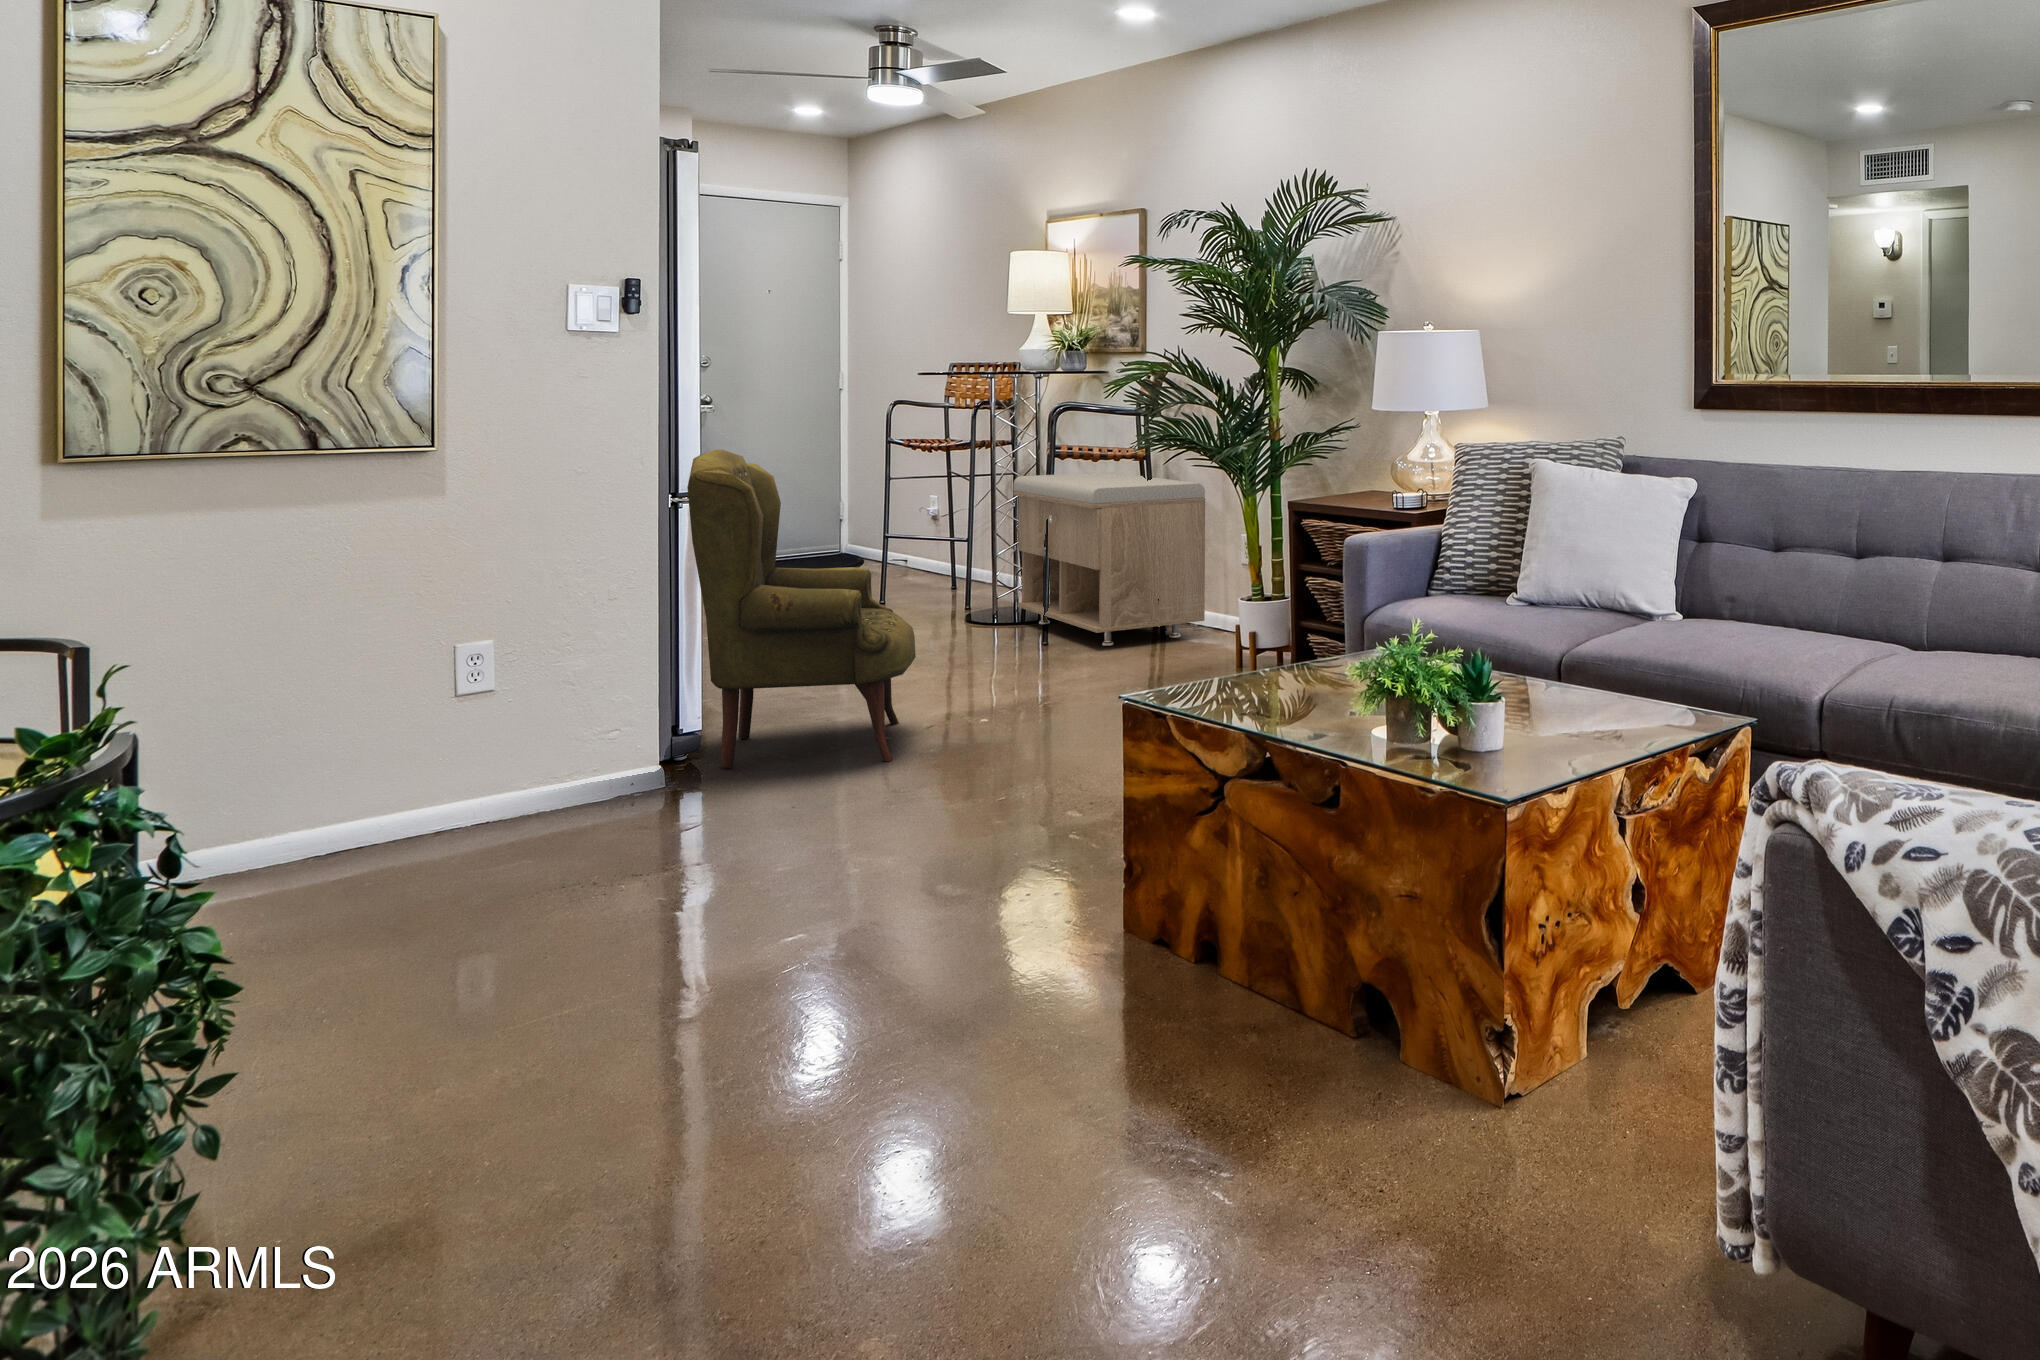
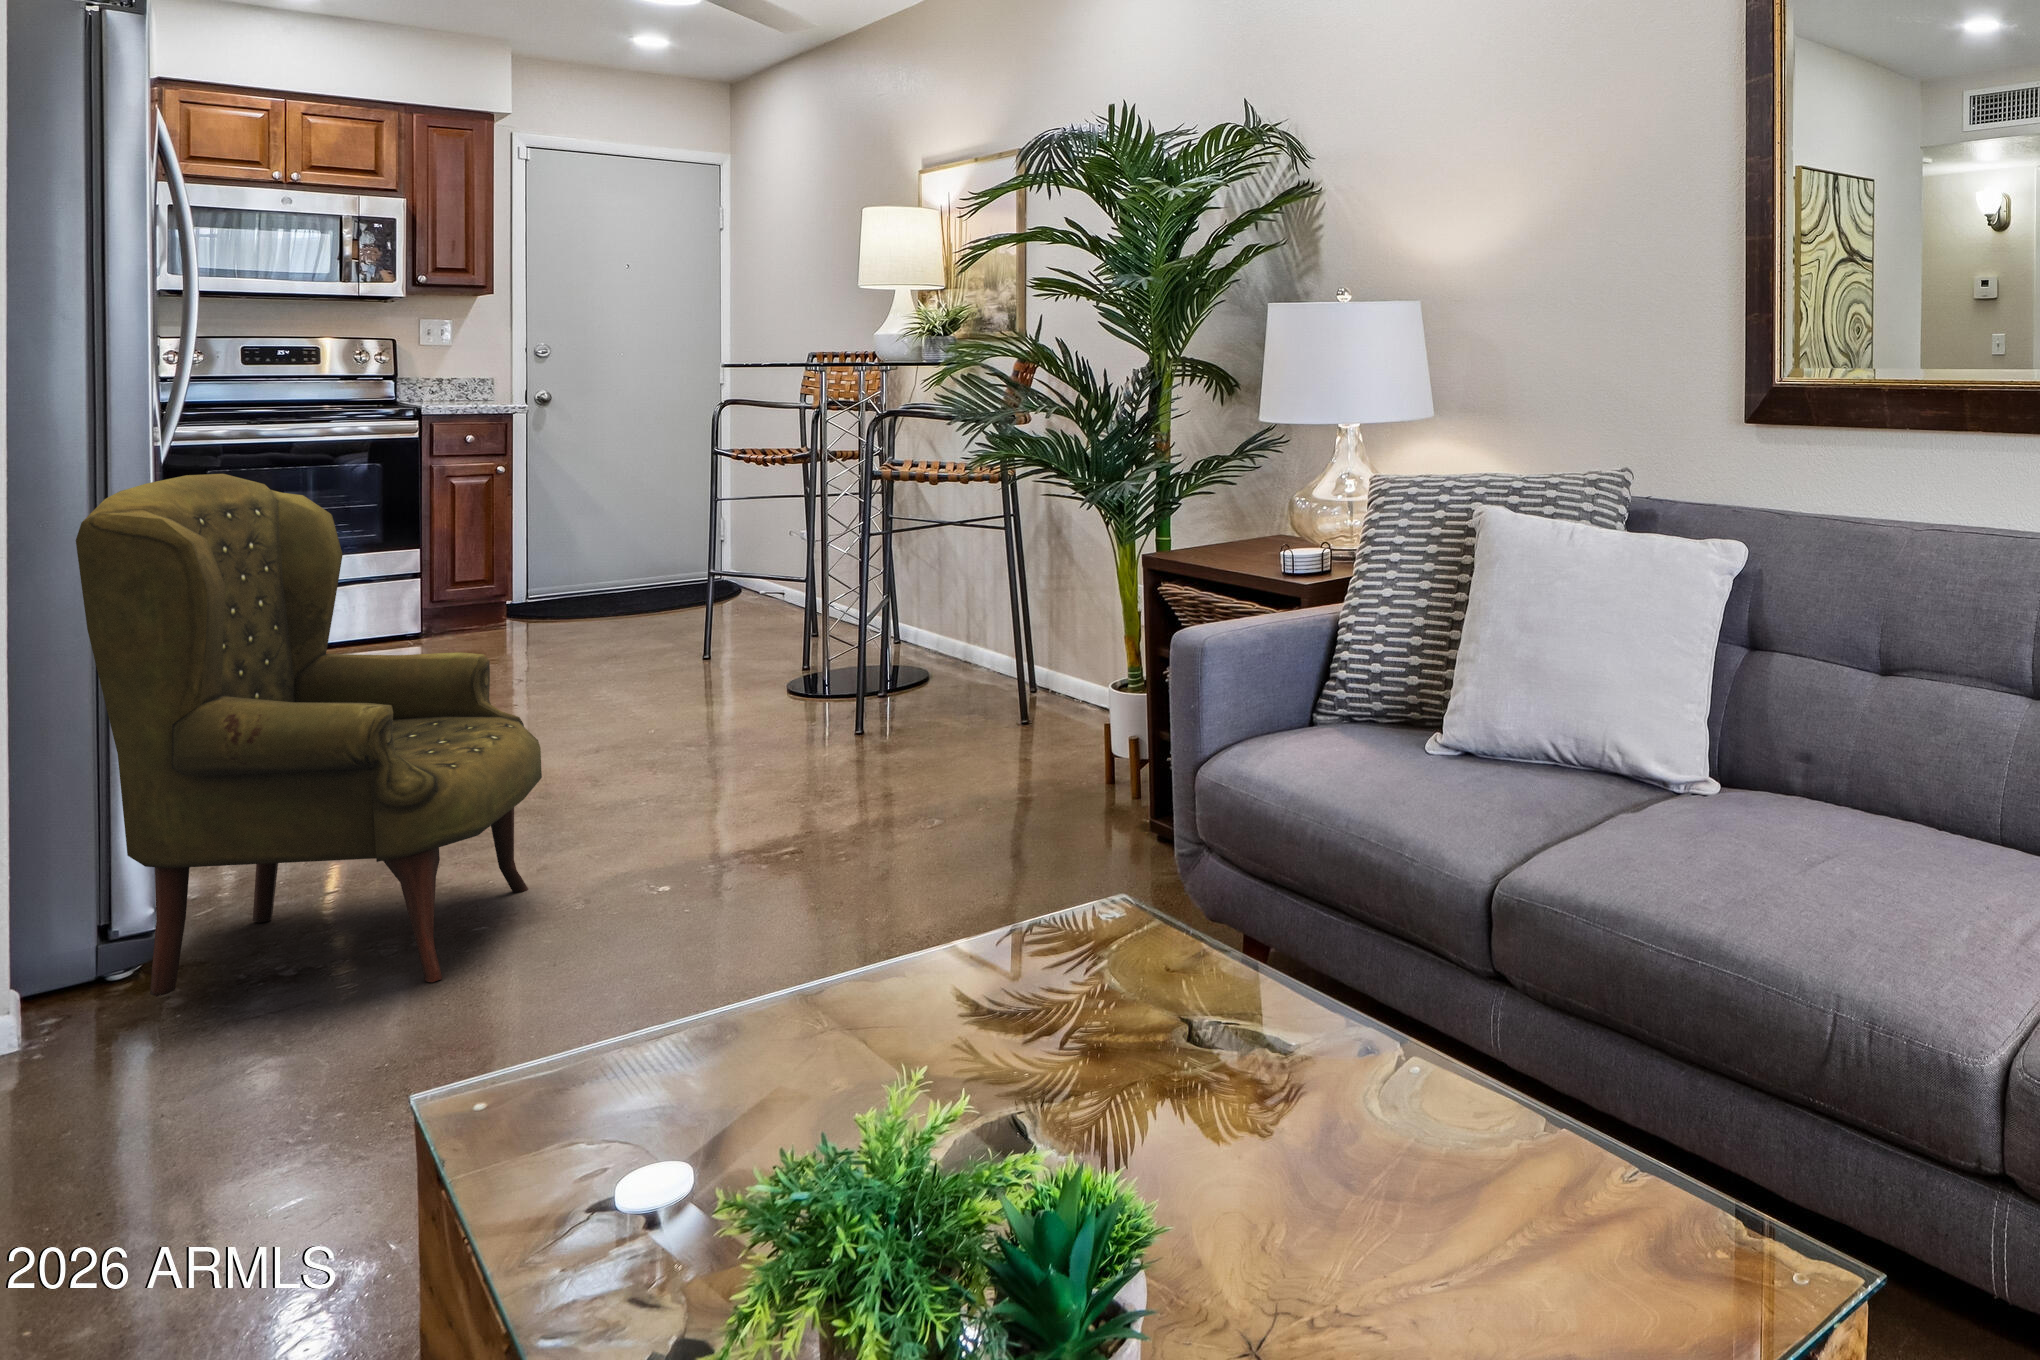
storage bench: present [1013,472,1205,646] -> none [842,496,1079,737]

